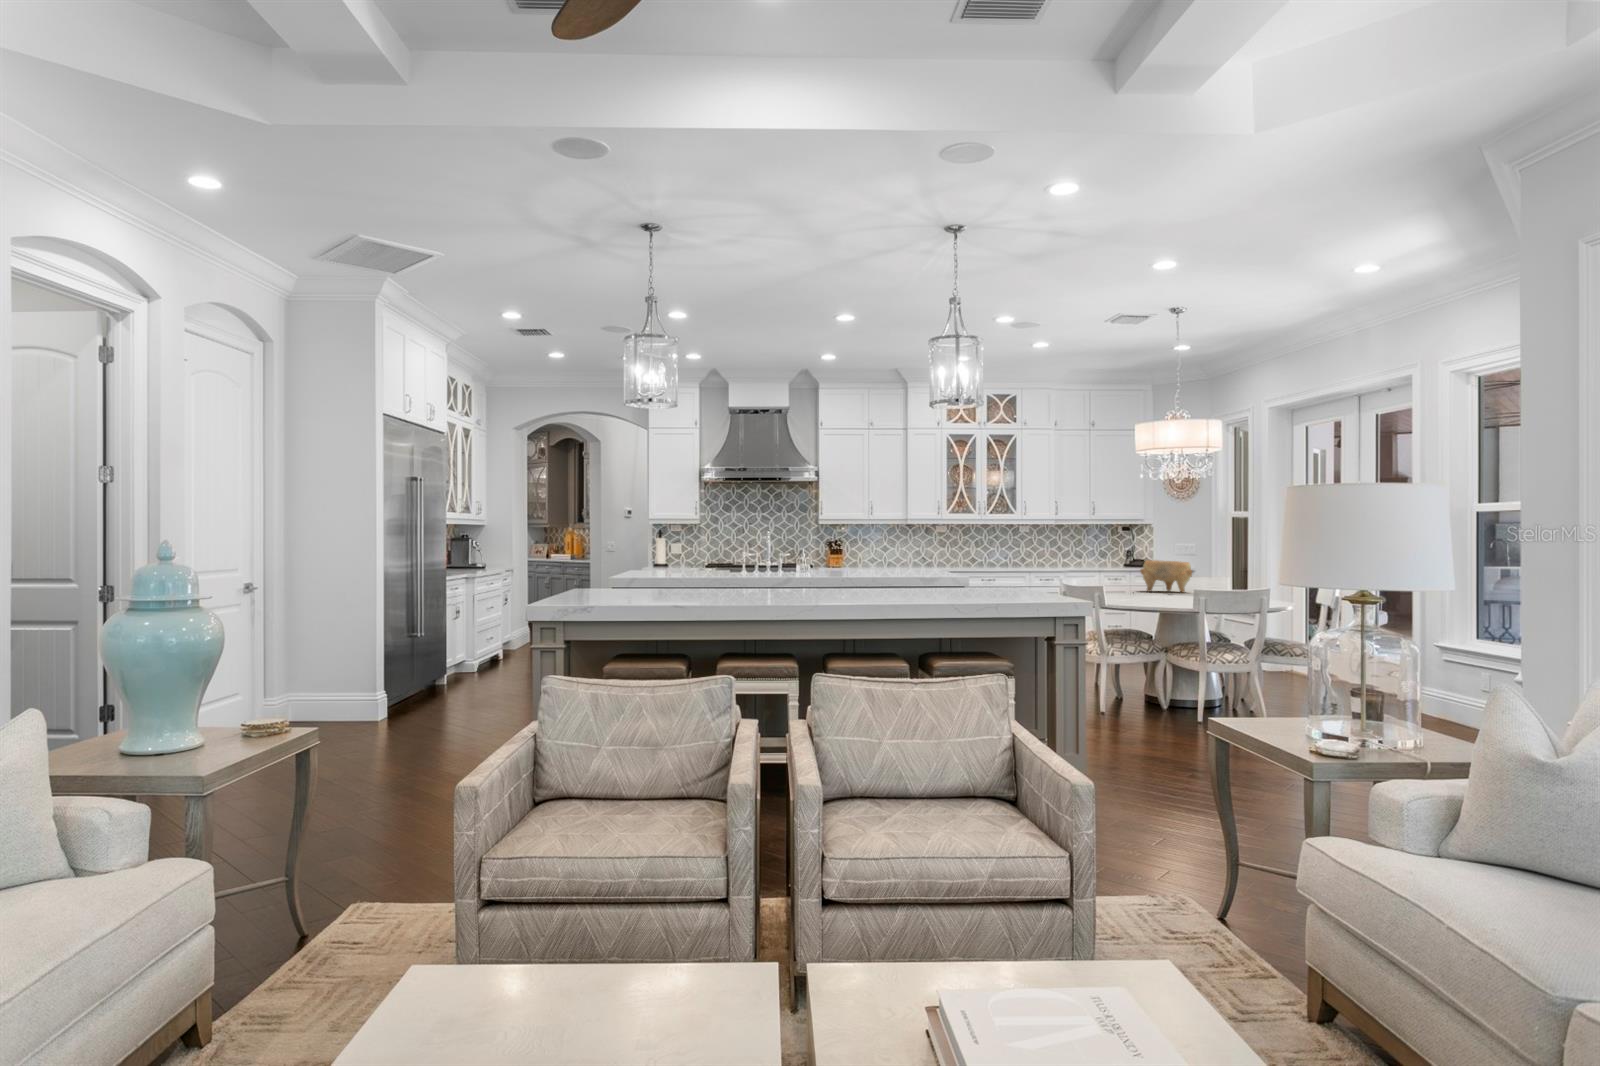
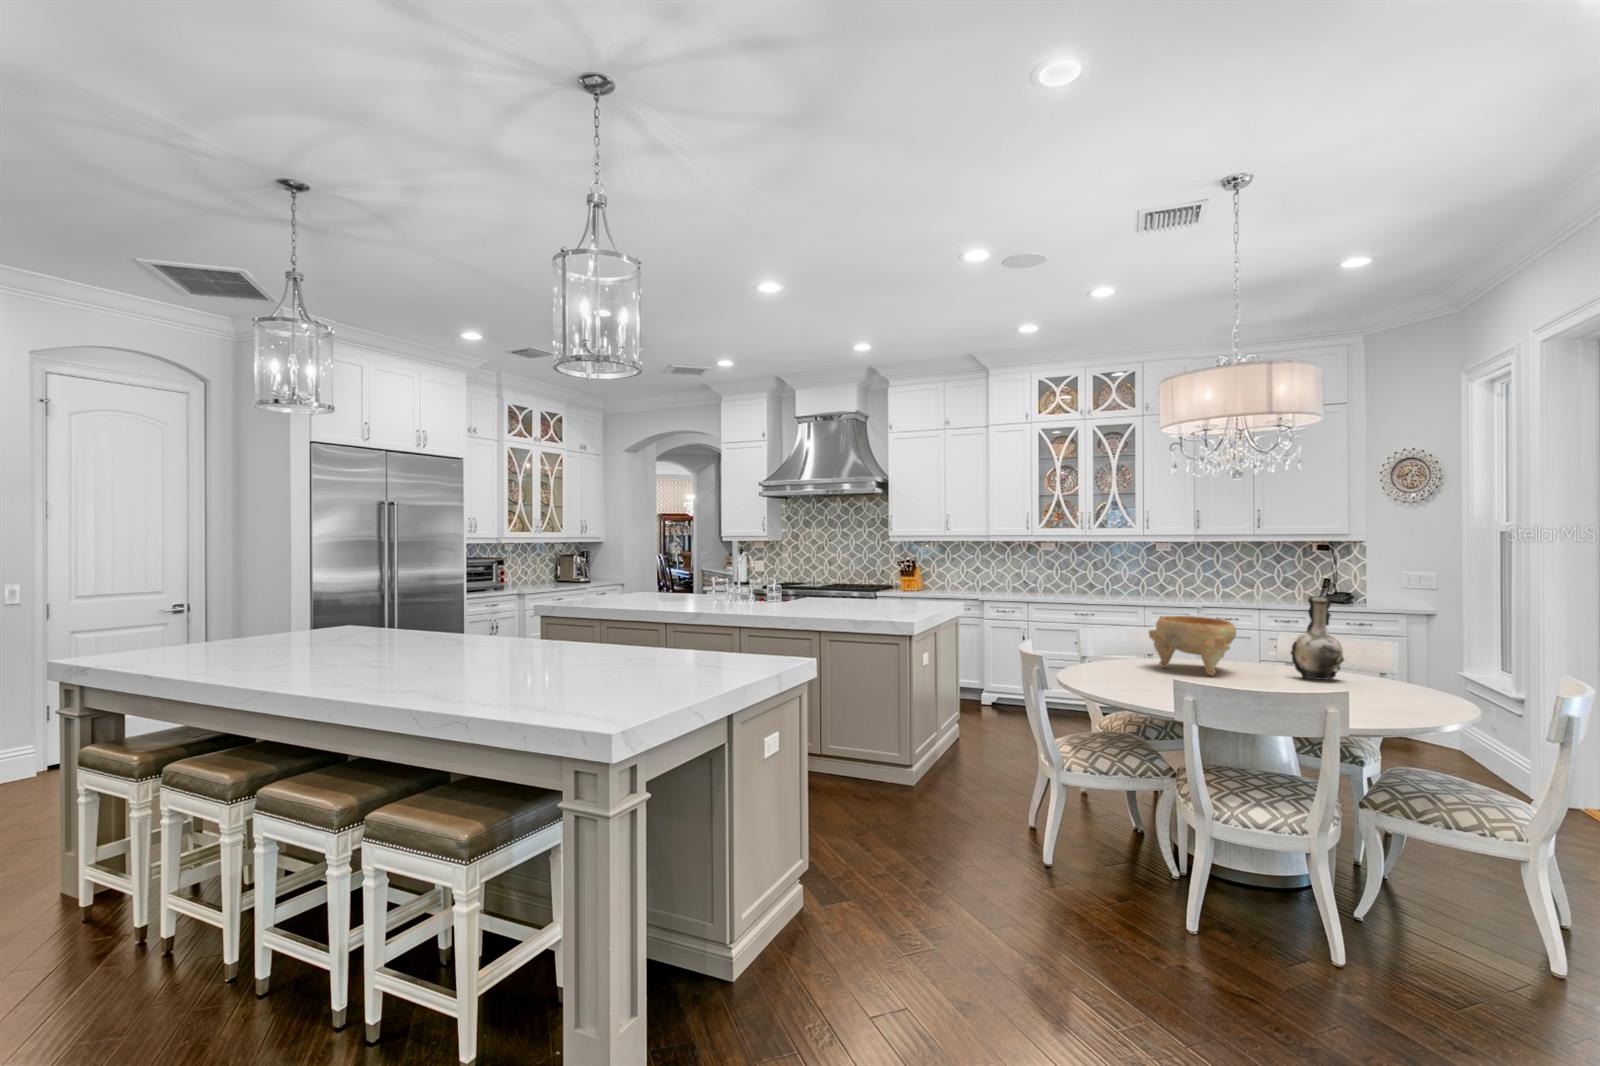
decorative vase: none [1216,544,1242,592] -> present [1291,596,1344,680]

